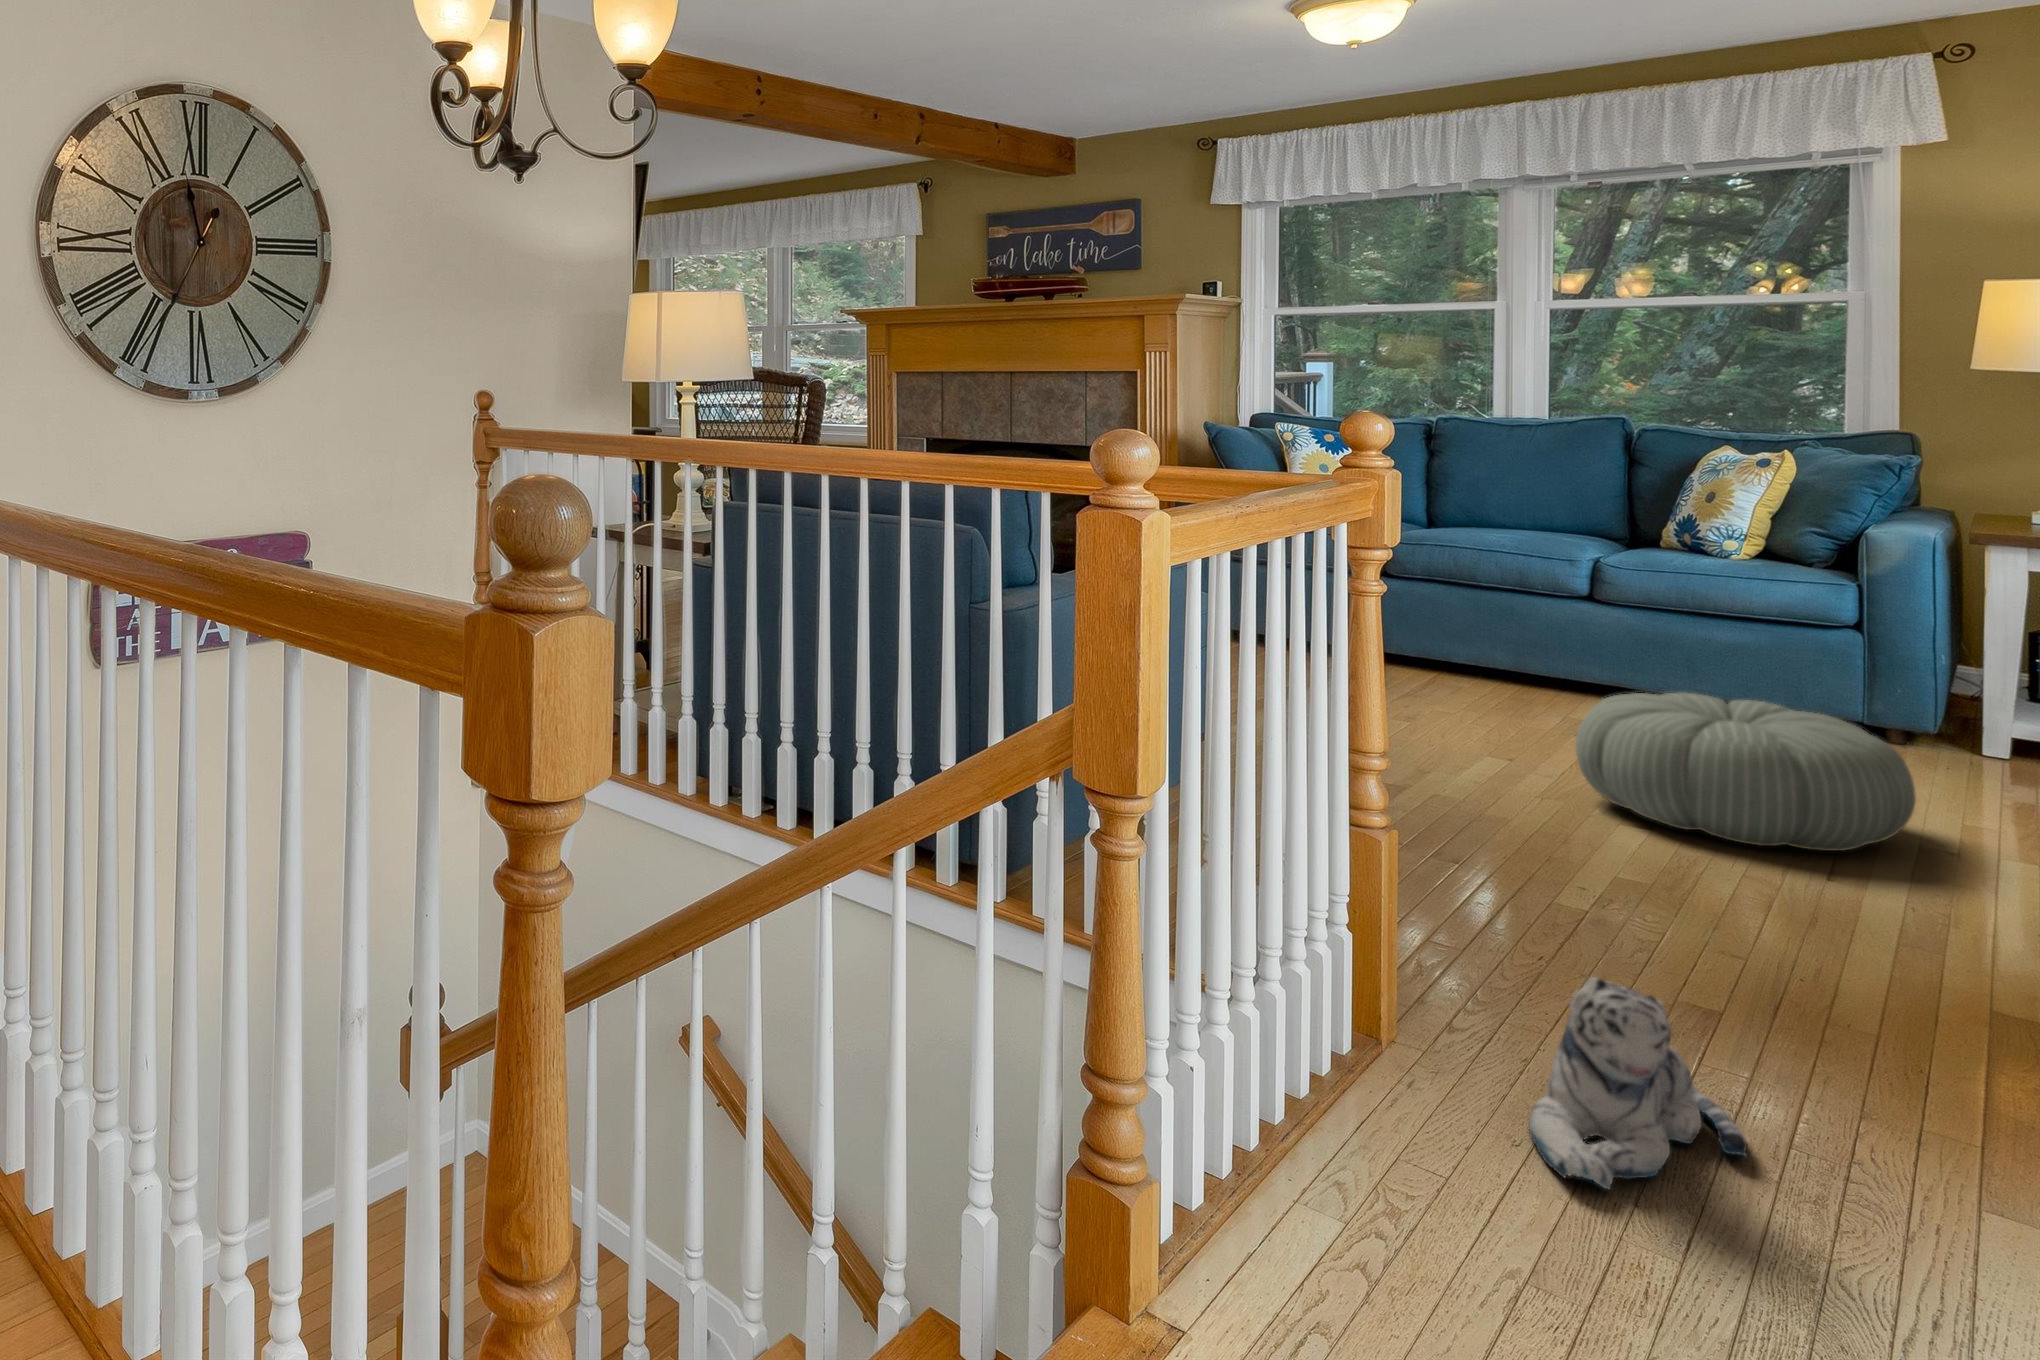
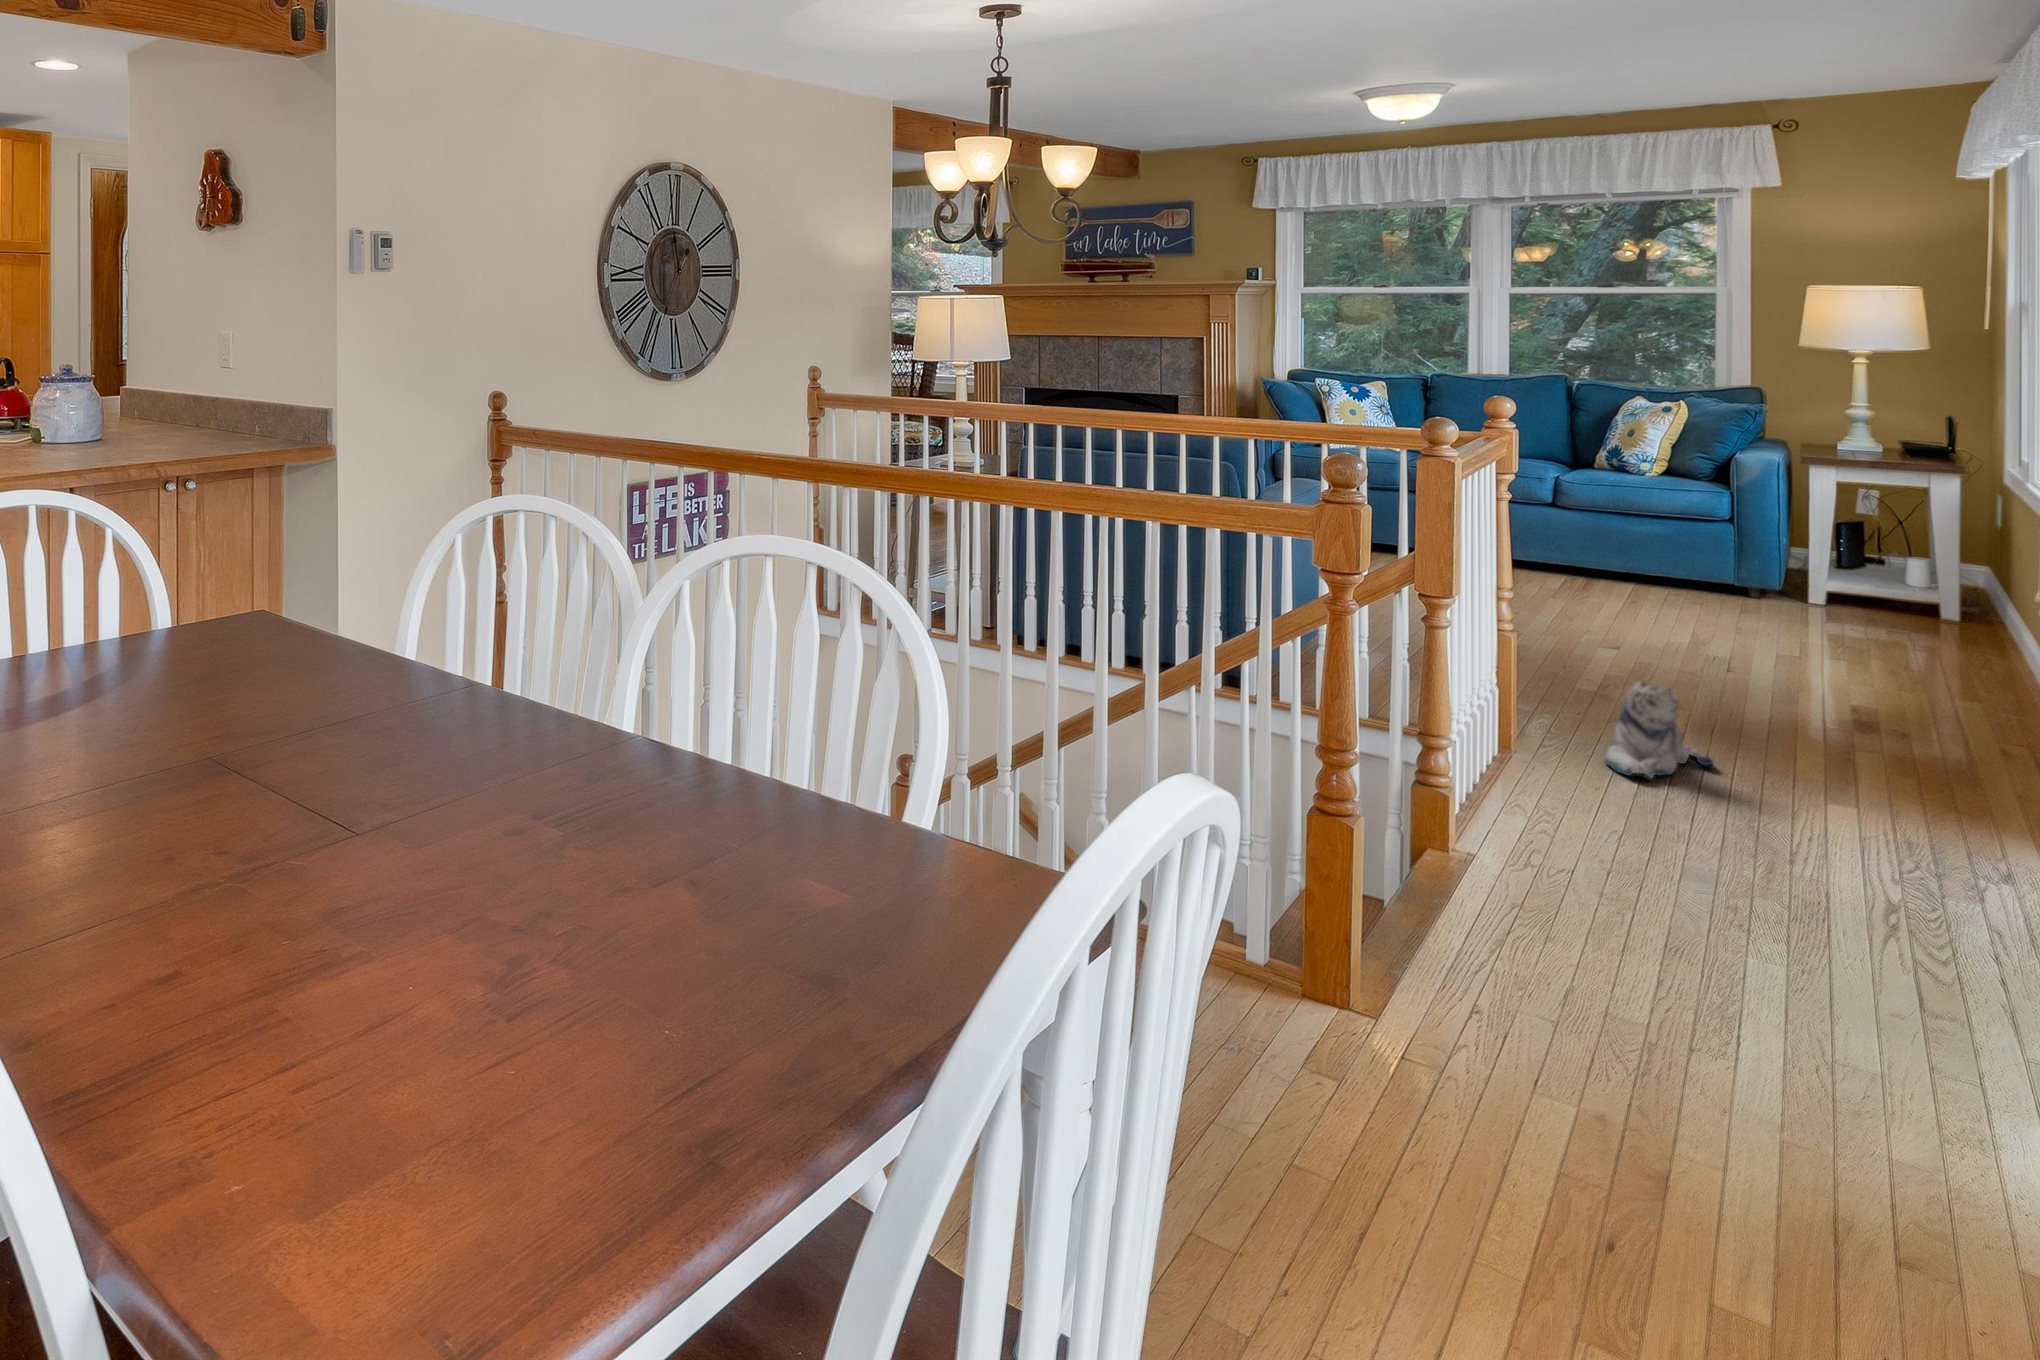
pouf: present [1576,692,1916,851] -> none [1564,560,1772,650]

